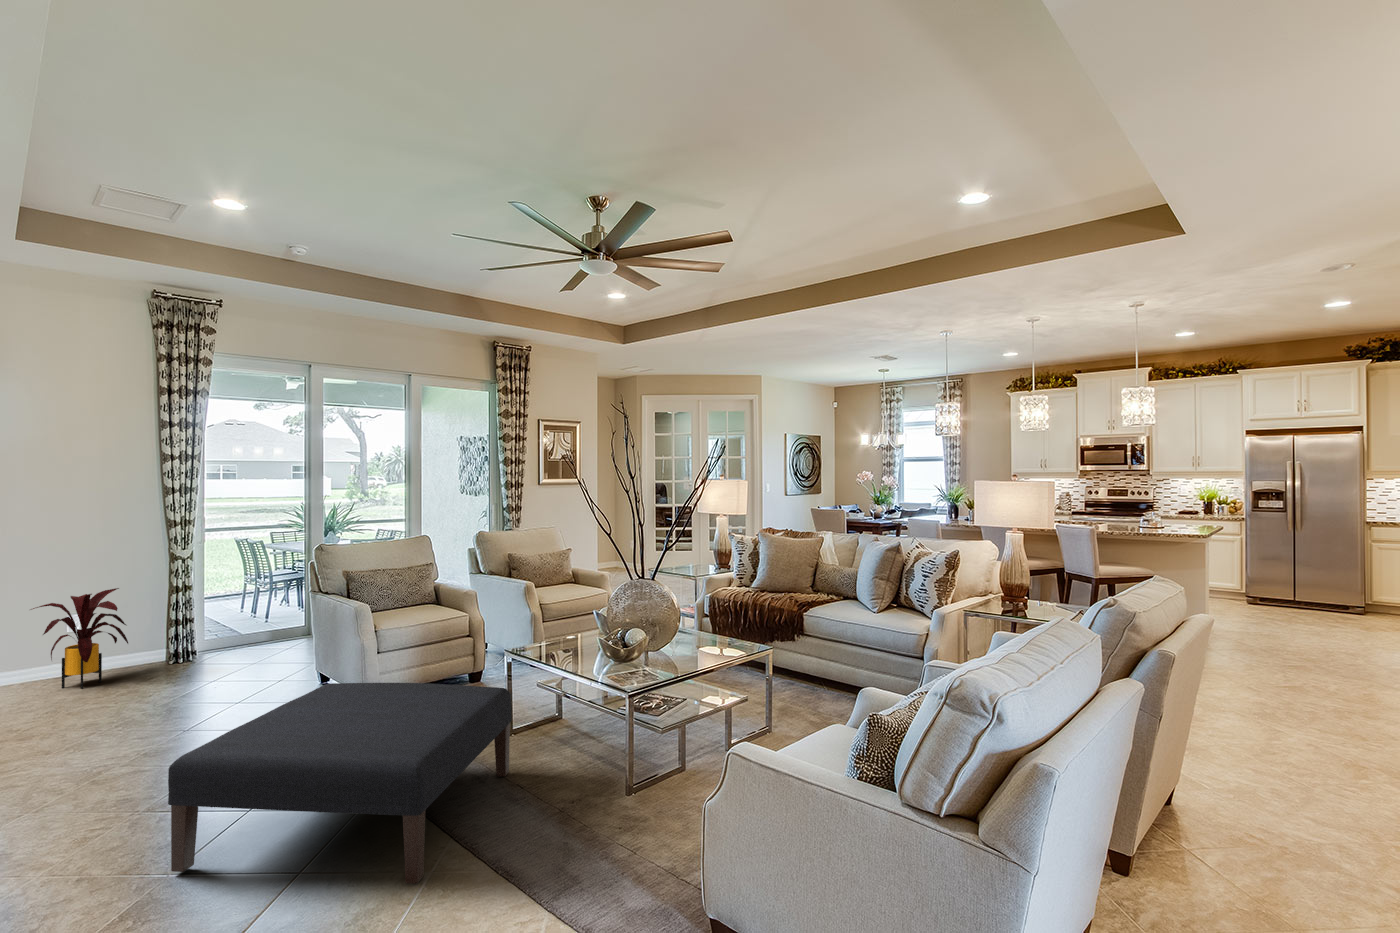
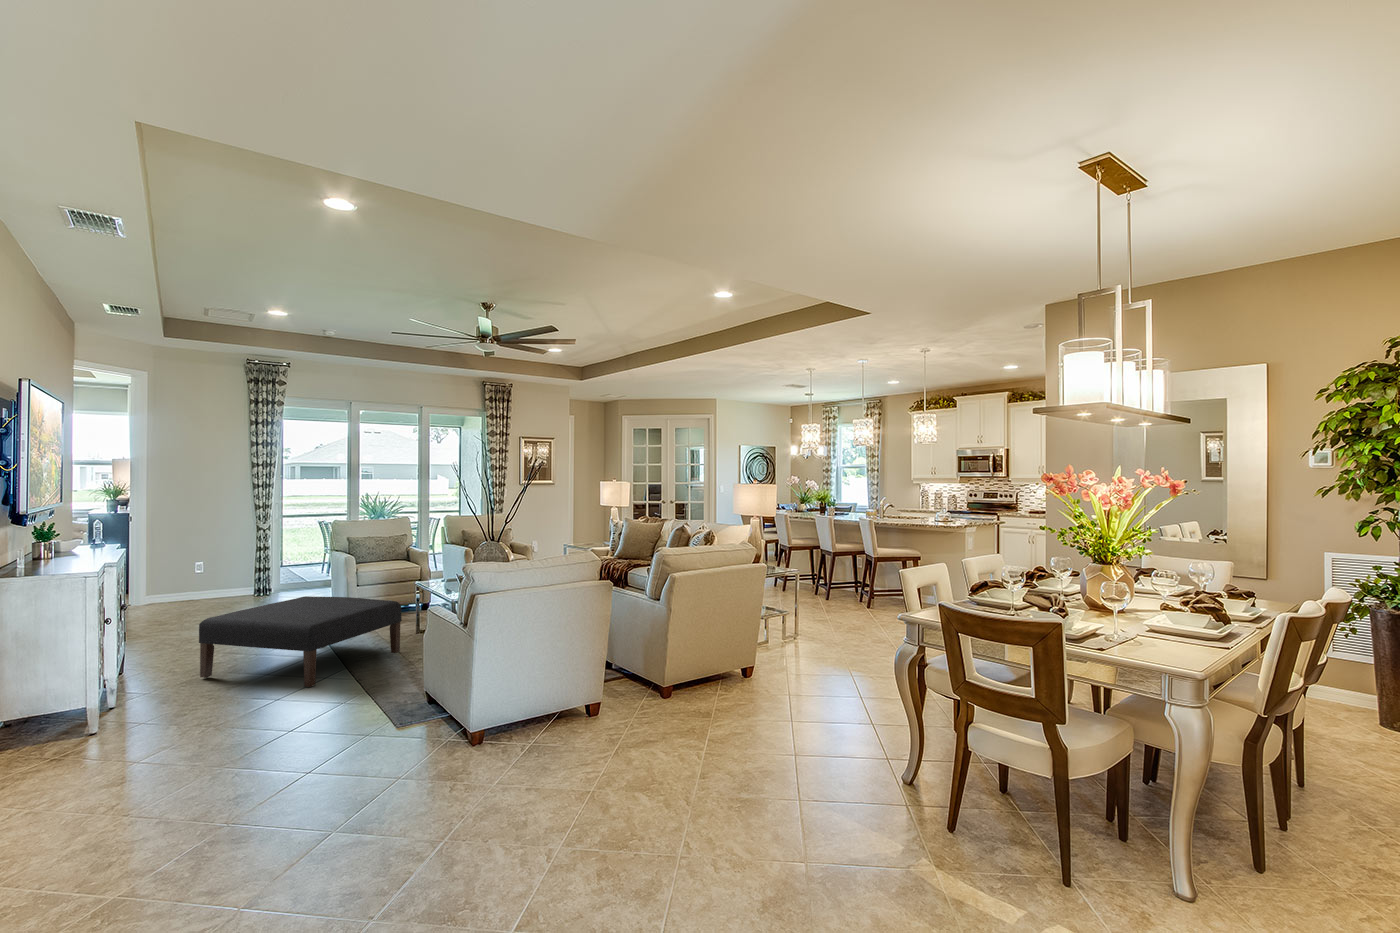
house plant: present [31,588,128,688] -> none [170,547,228,607]

